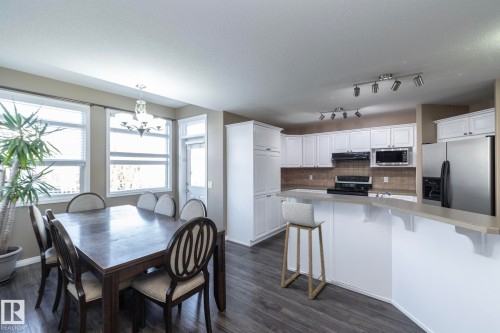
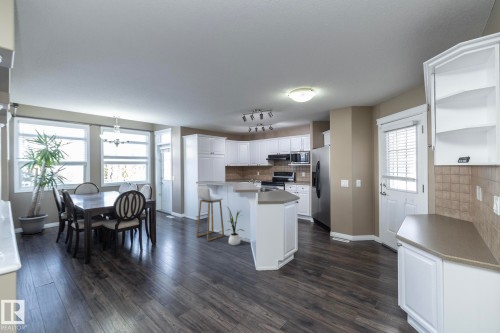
house plant: none [338,235,387,310] -> present [228,208,244,245]

